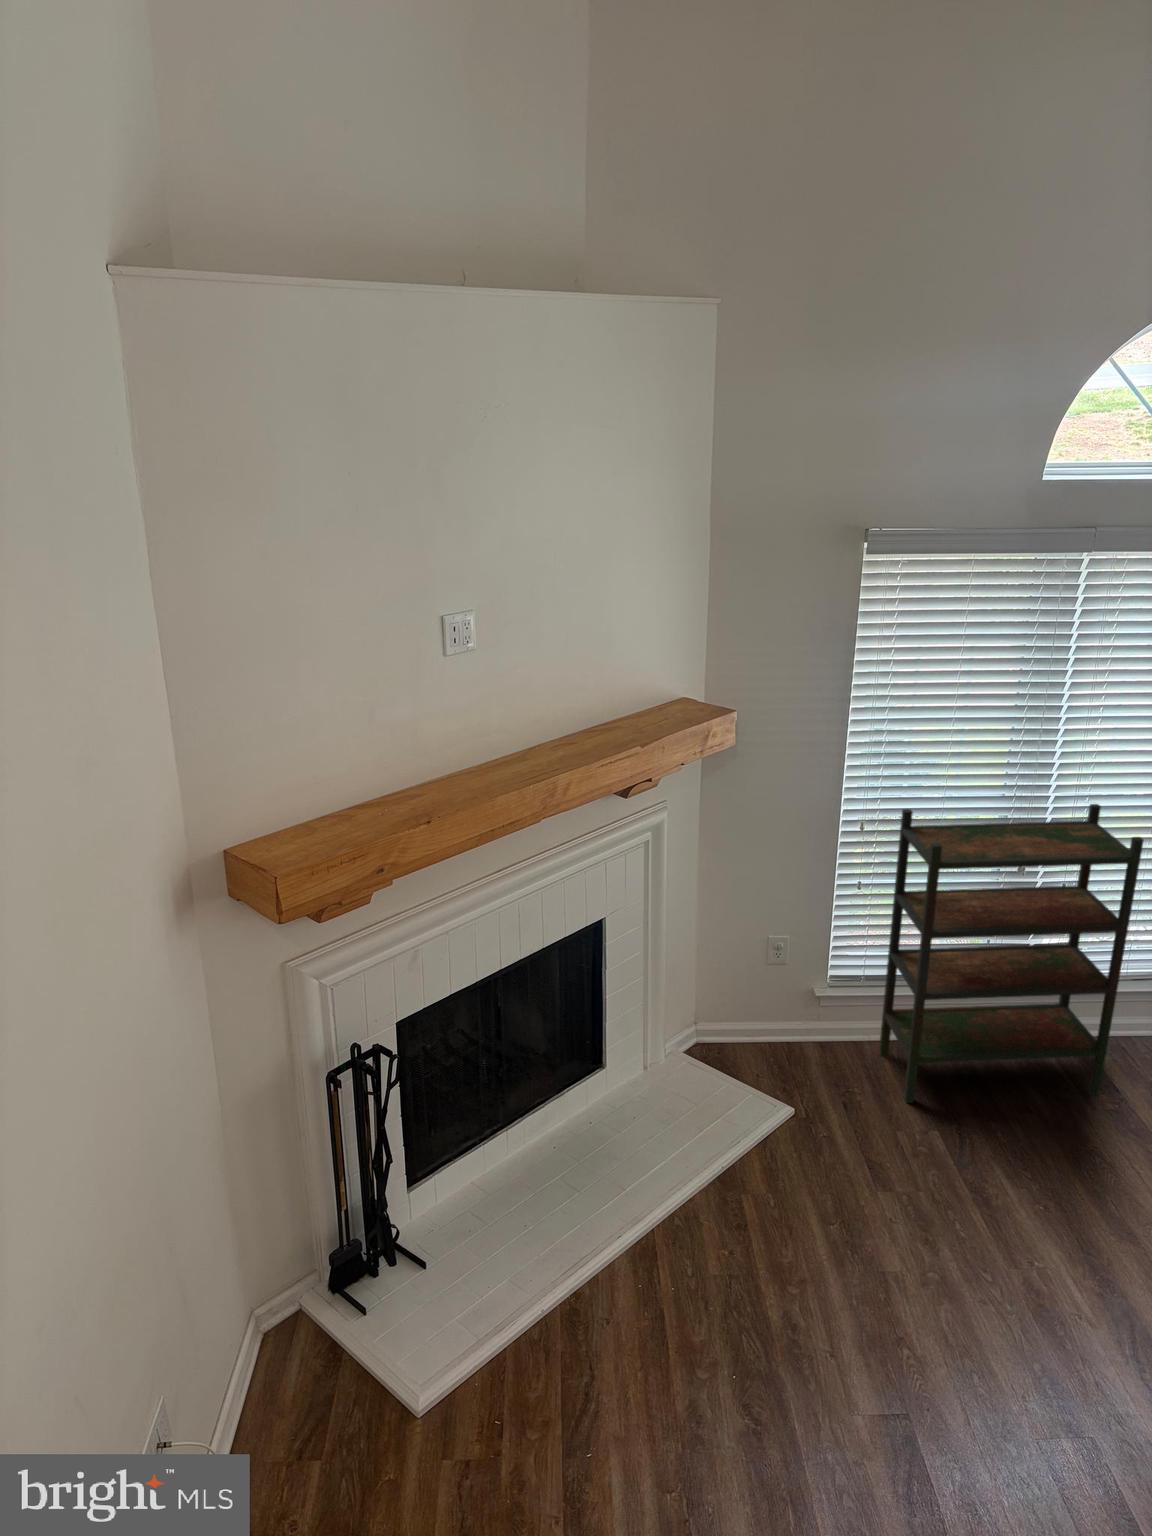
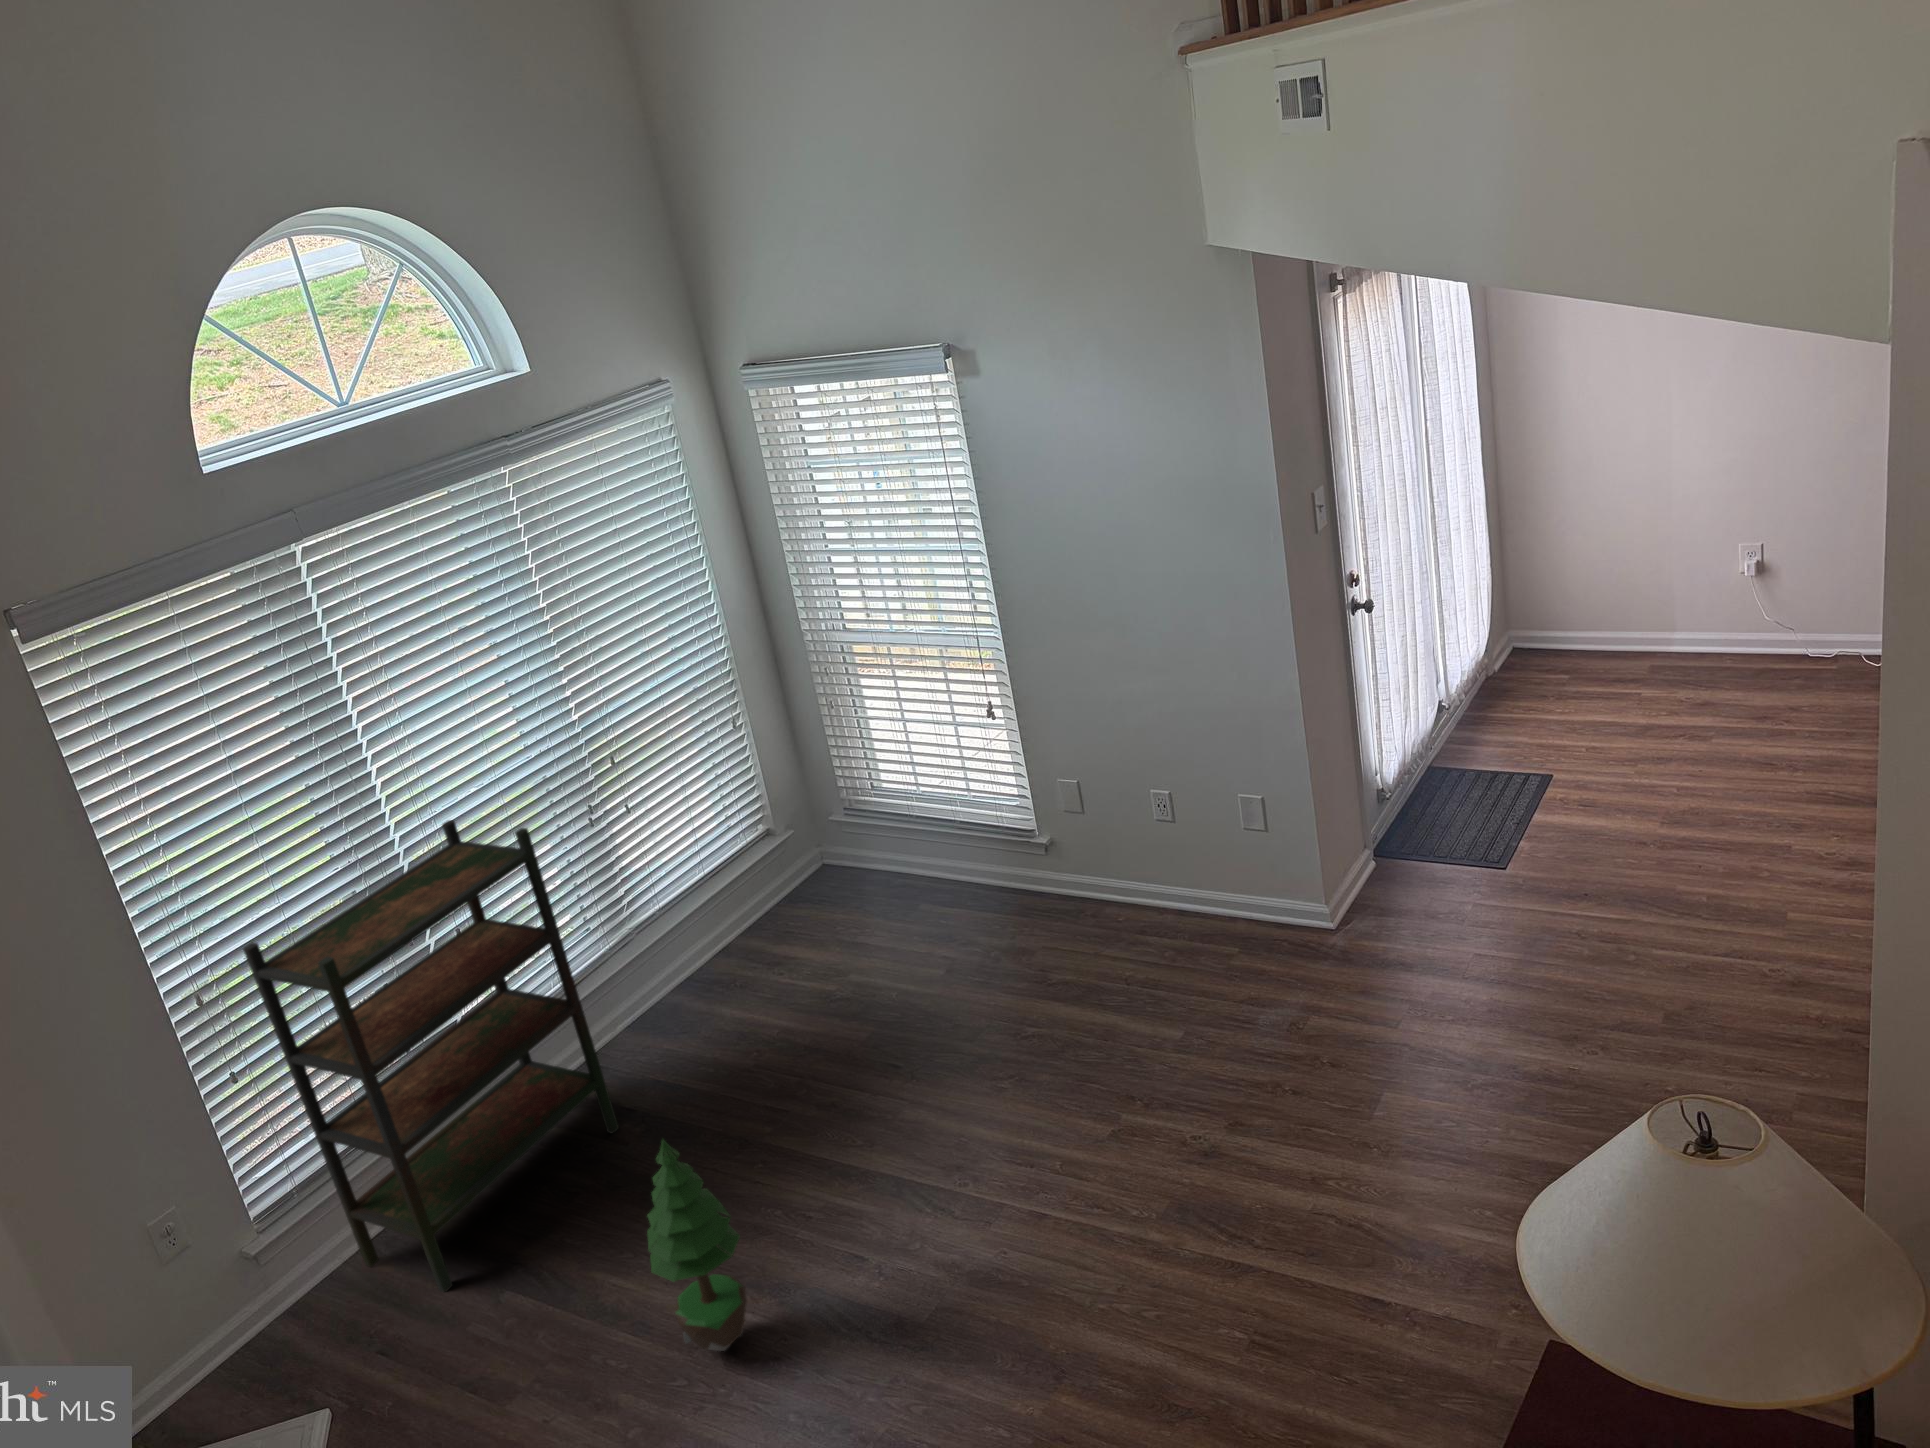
potted tree: none [1008,1108,1091,1288] -> present [647,1139,747,1351]

